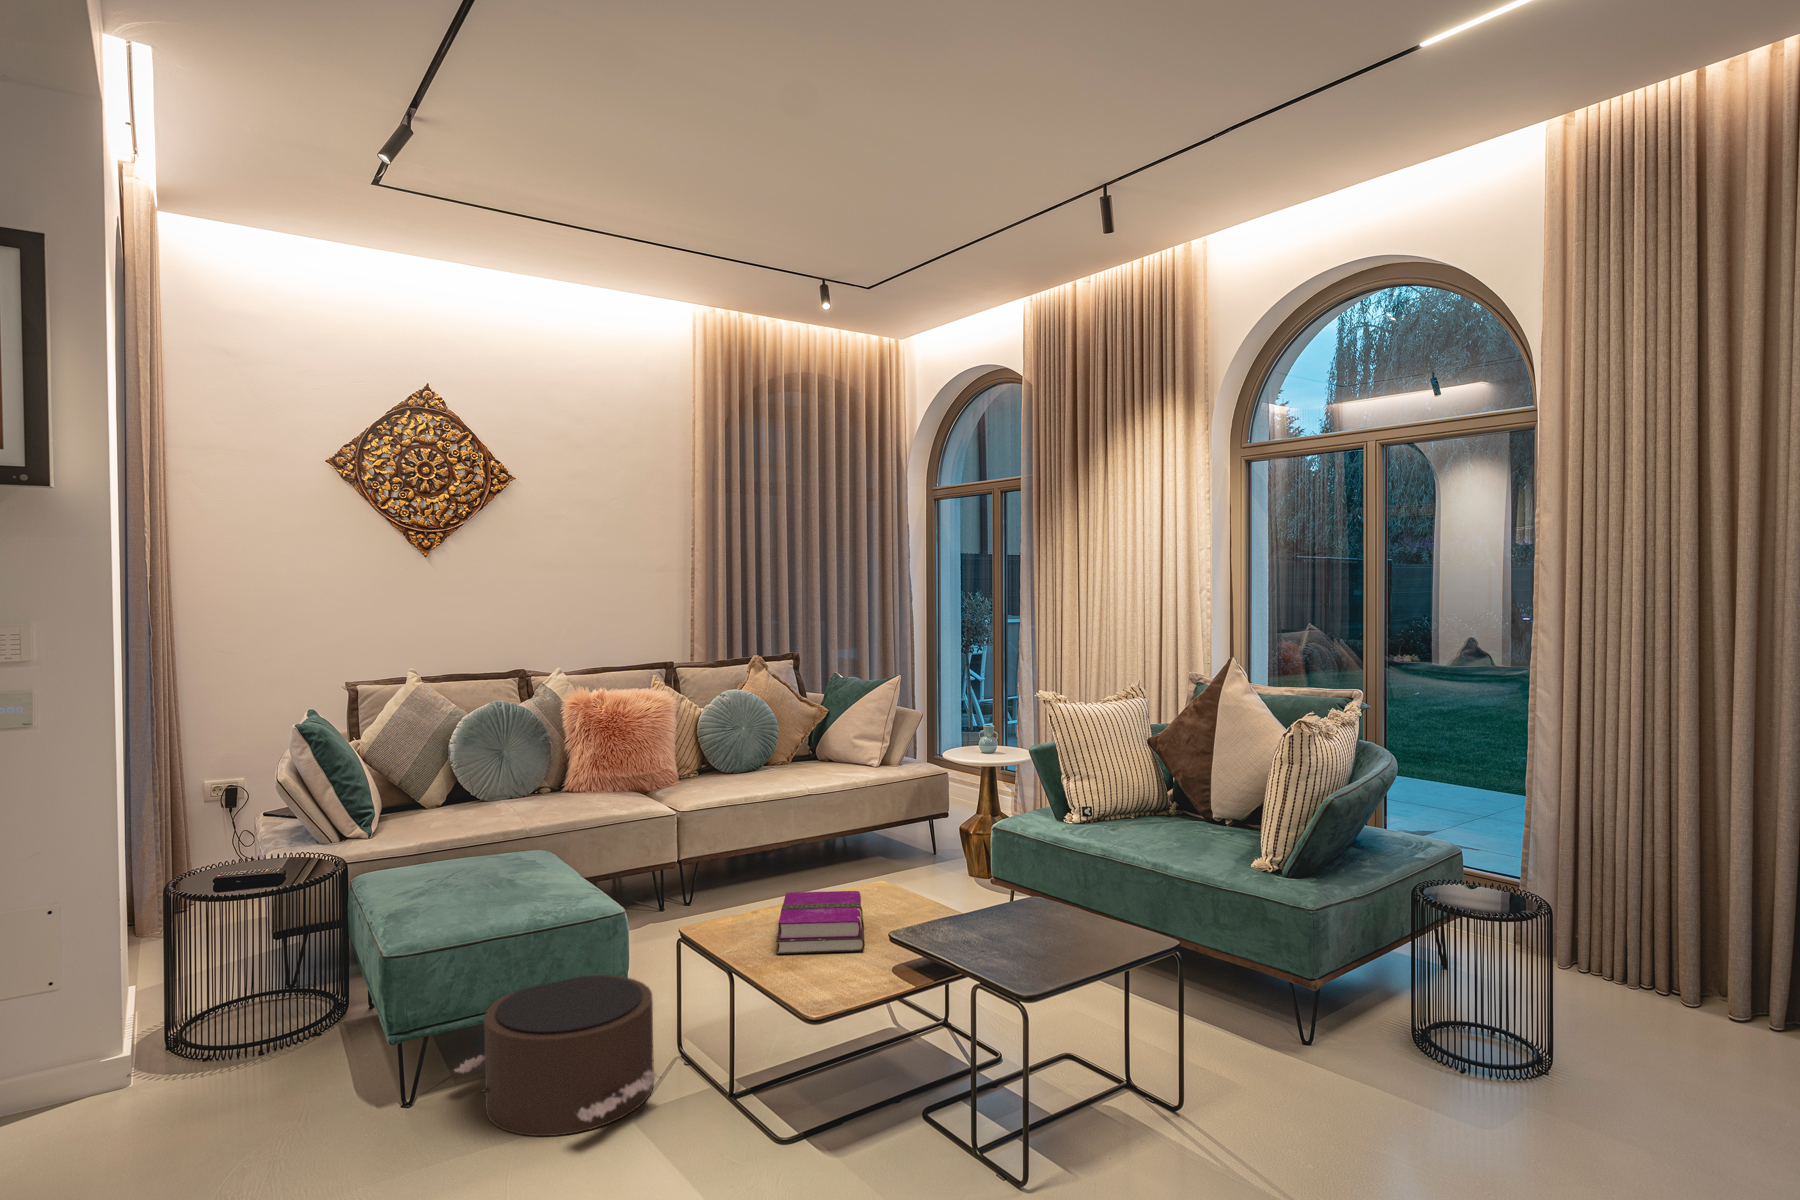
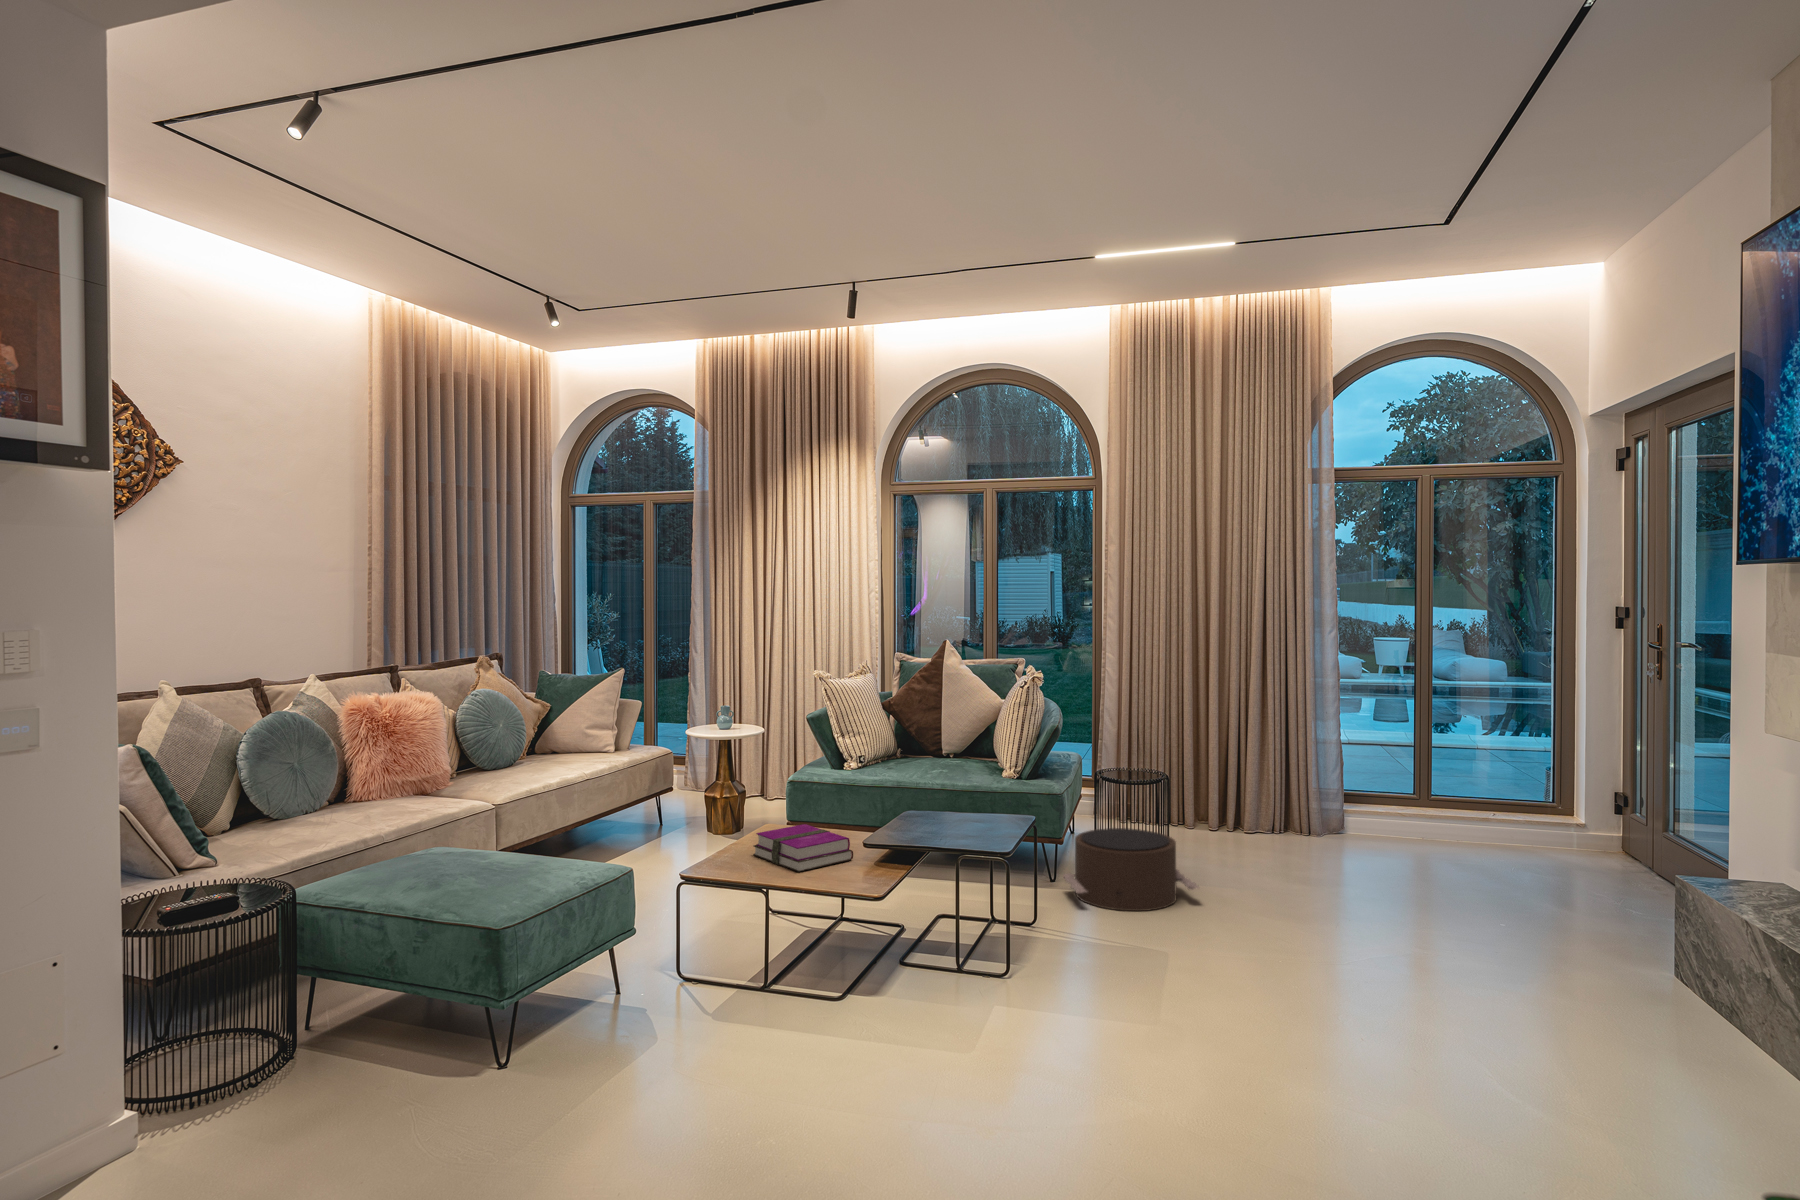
pouf: present [455,974,661,1136] -> present [1063,828,1199,911]

